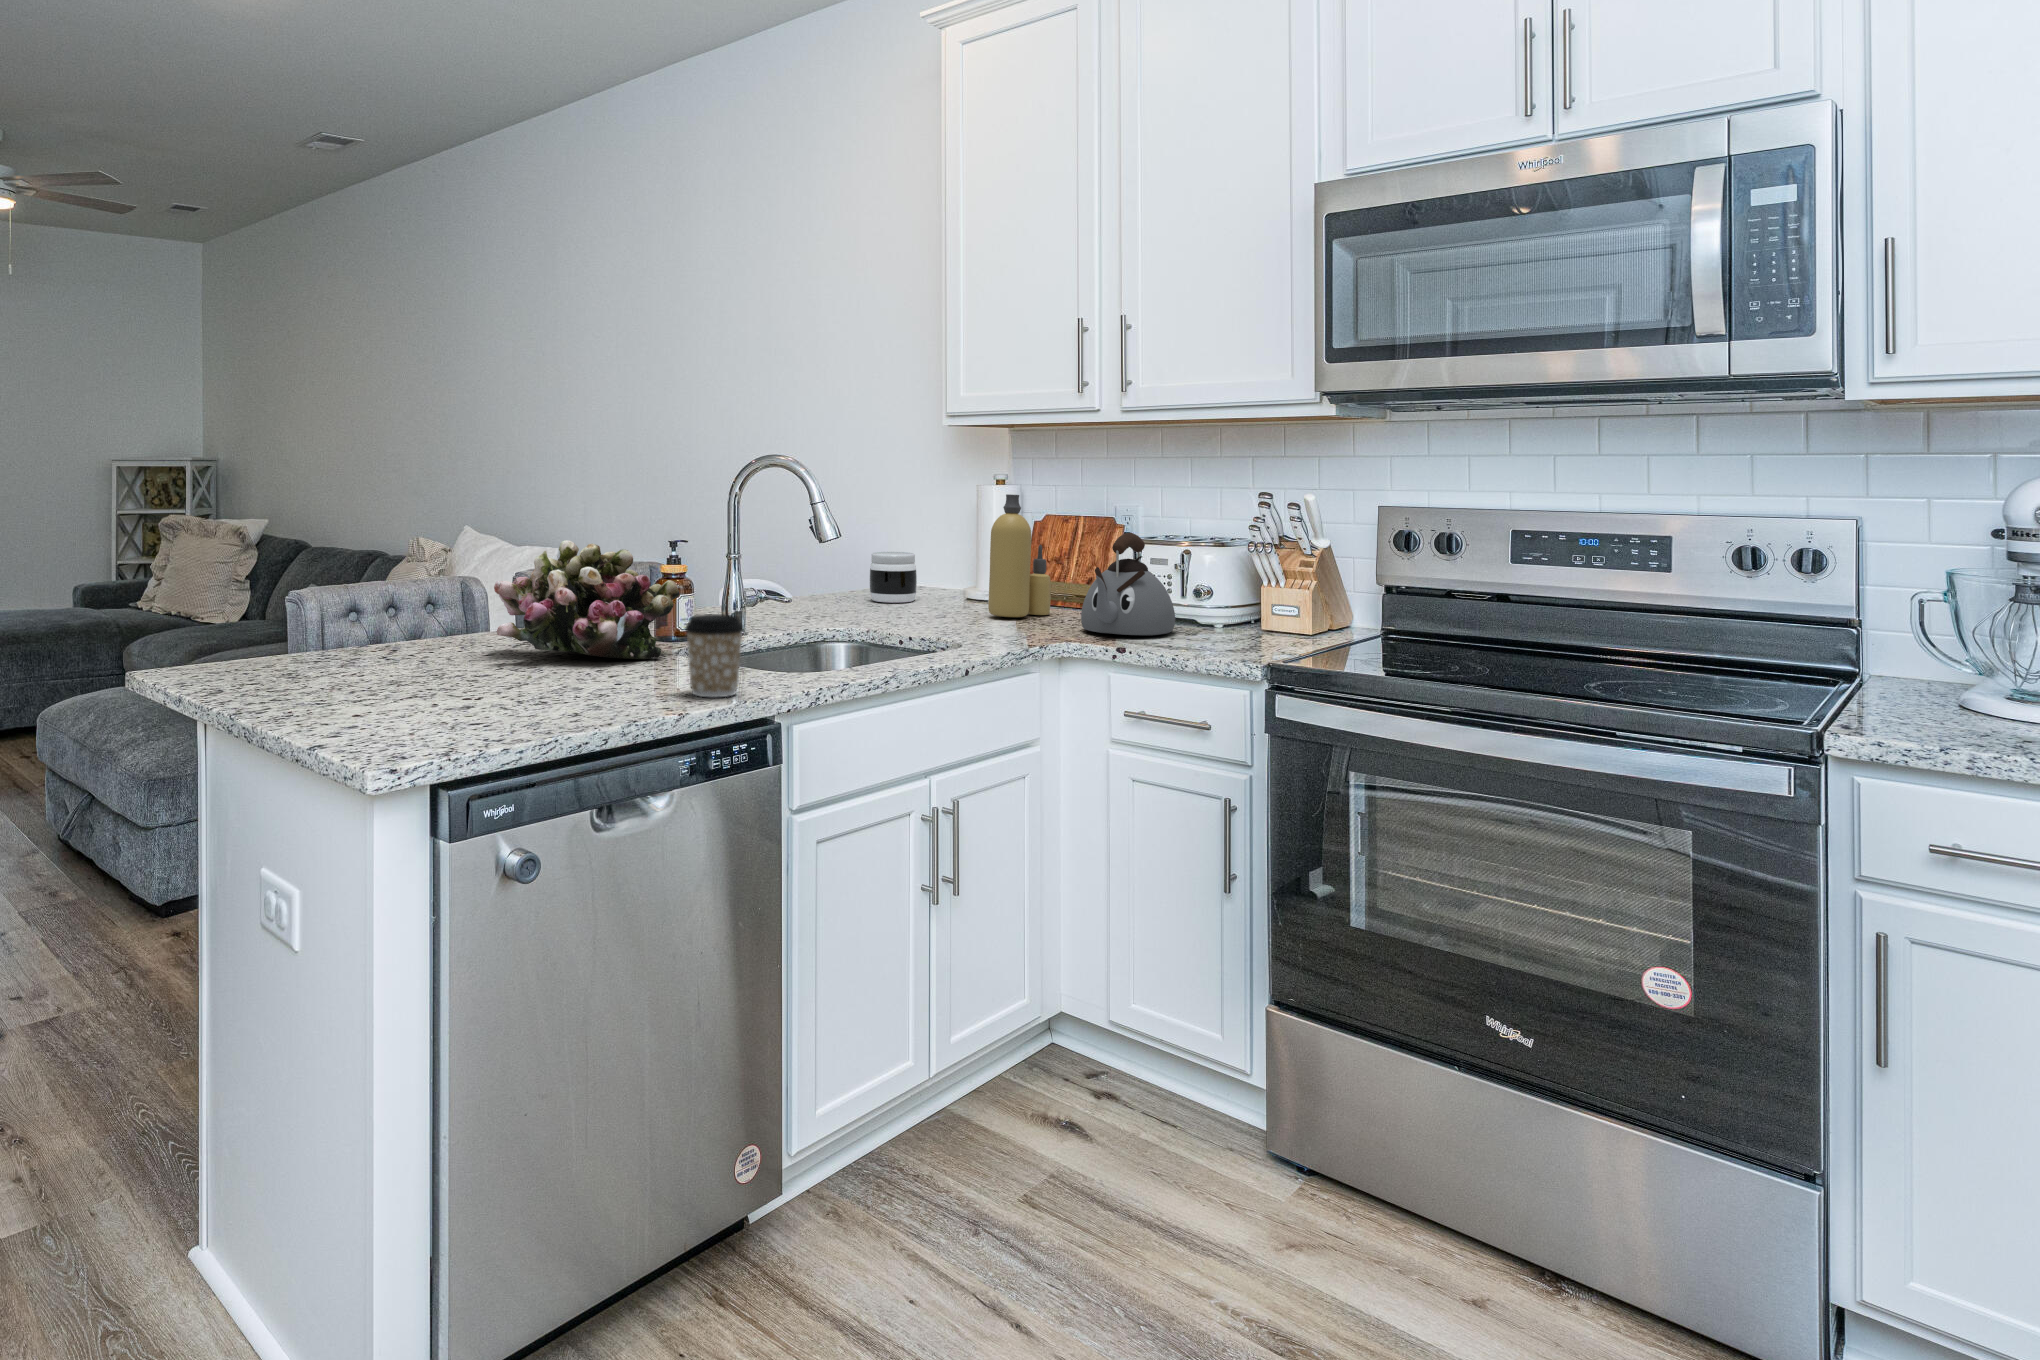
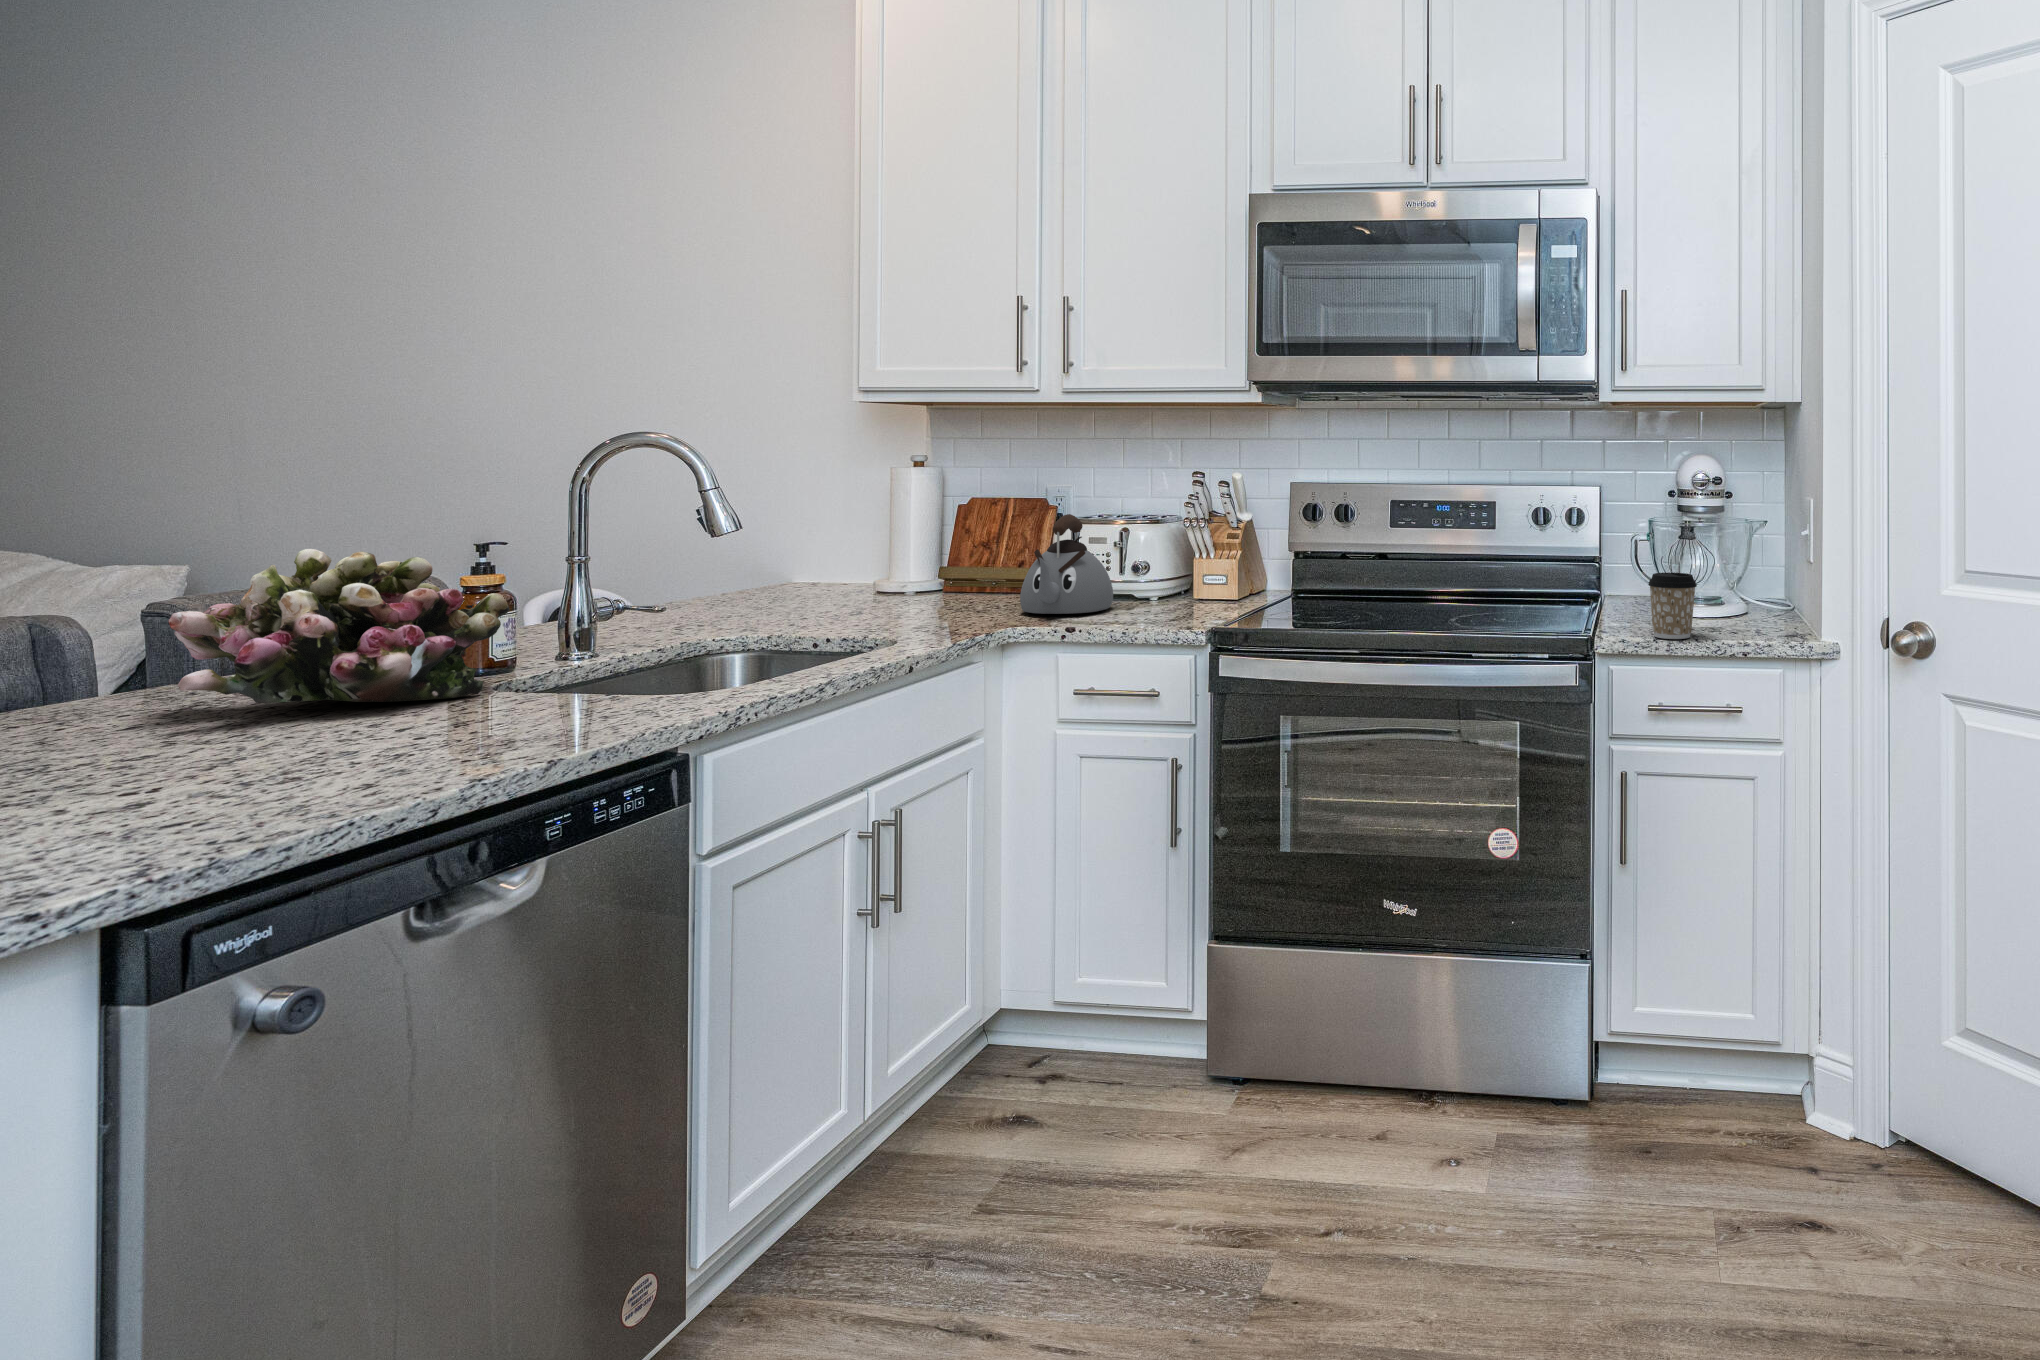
bottle: present [988,494,1051,617] -> none [915,479,982,606]
jar: present [870,552,917,603] -> none [763,544,822,600]
coffee cup: present [685,614,743,697] -> present [1648,573,1697,639]

